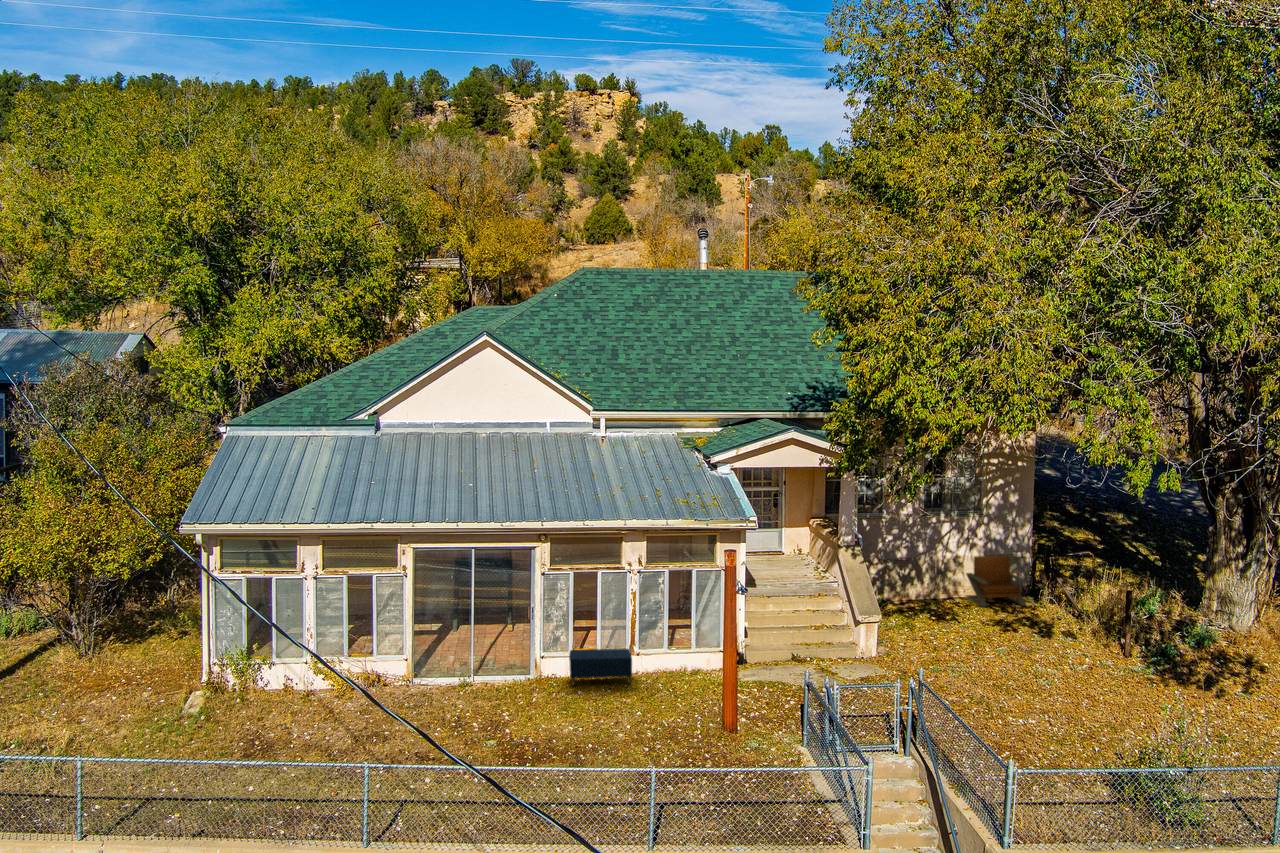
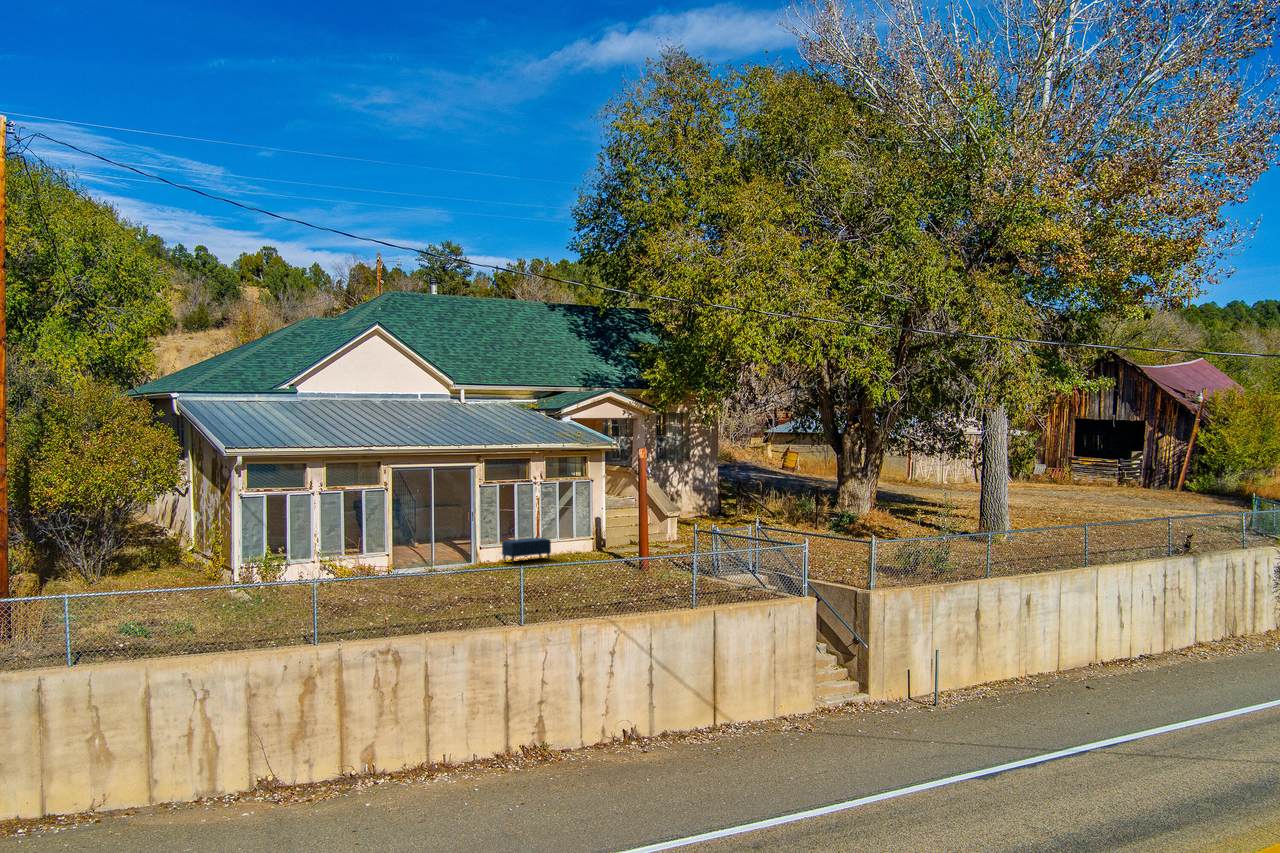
lounge chair: present [966,556,1027,607] -> none [685,489,727,521]

